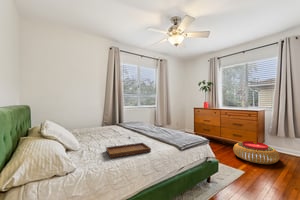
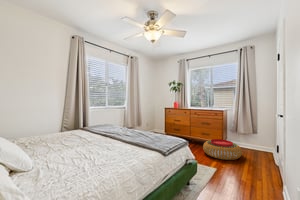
tray: present [106,137,151,158] -> none [74,145,133,176]

